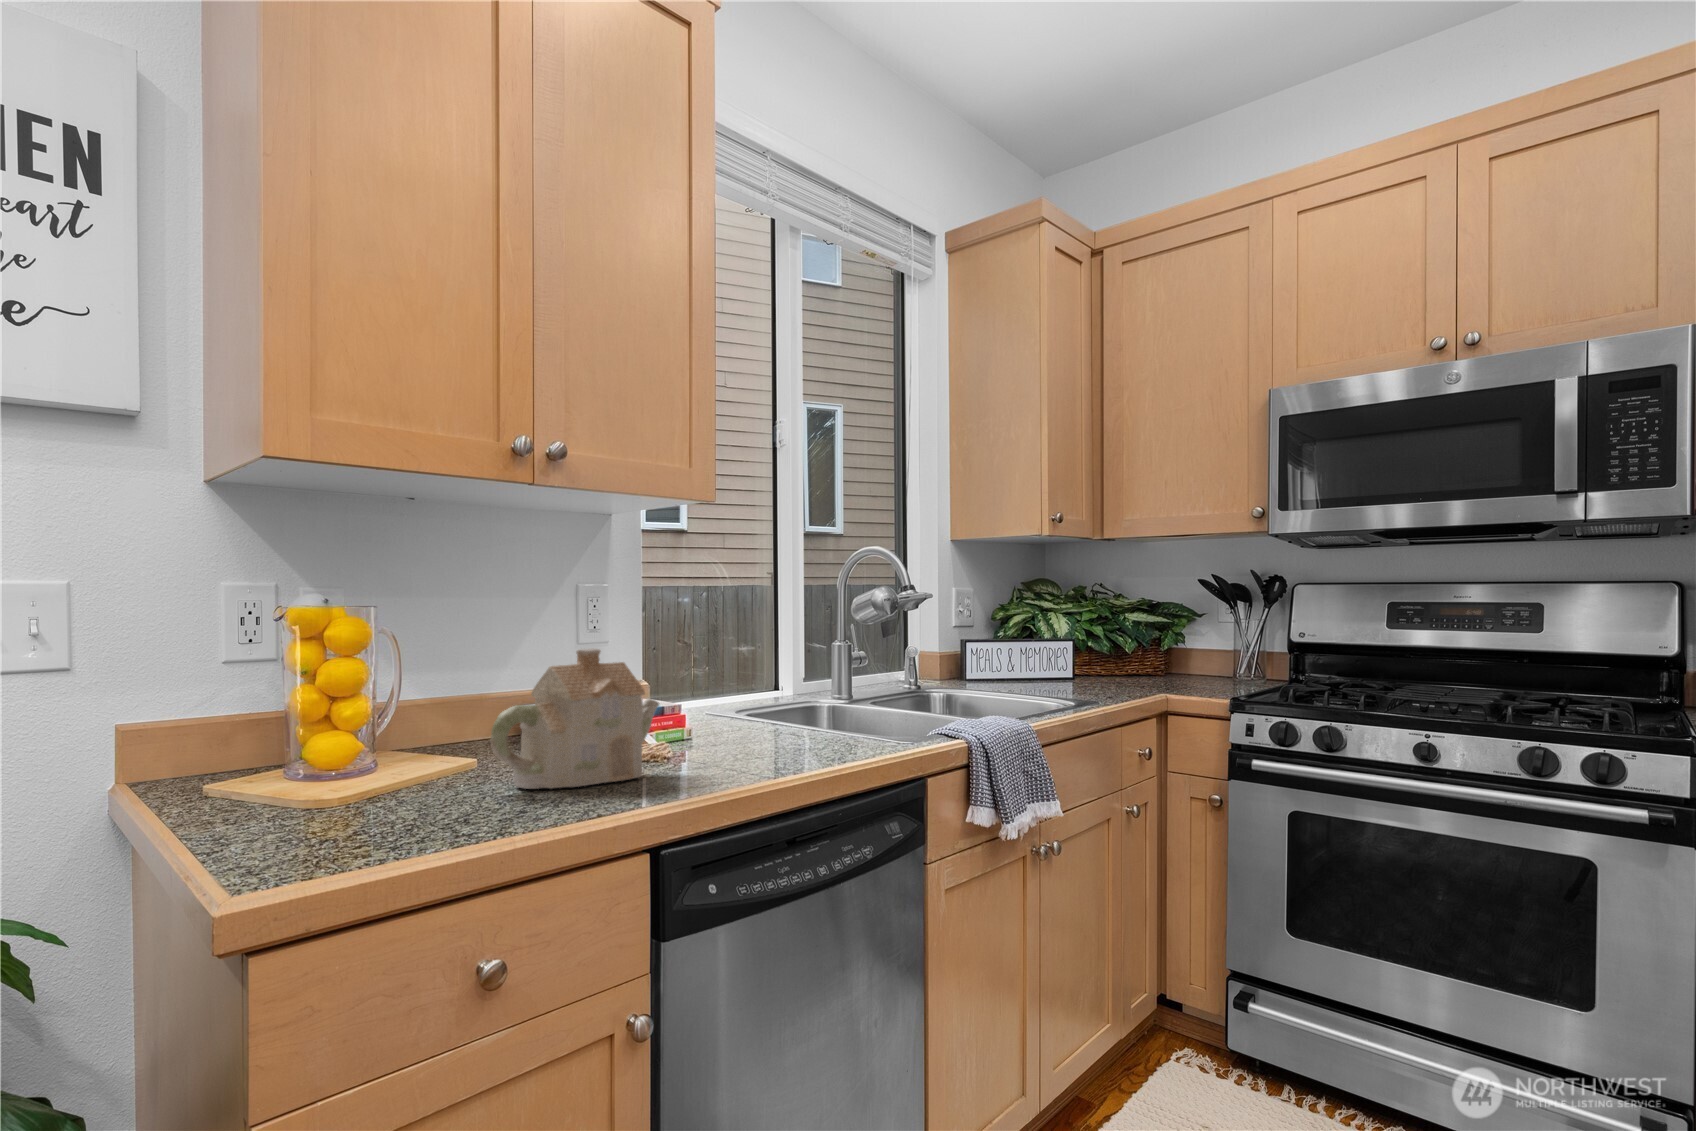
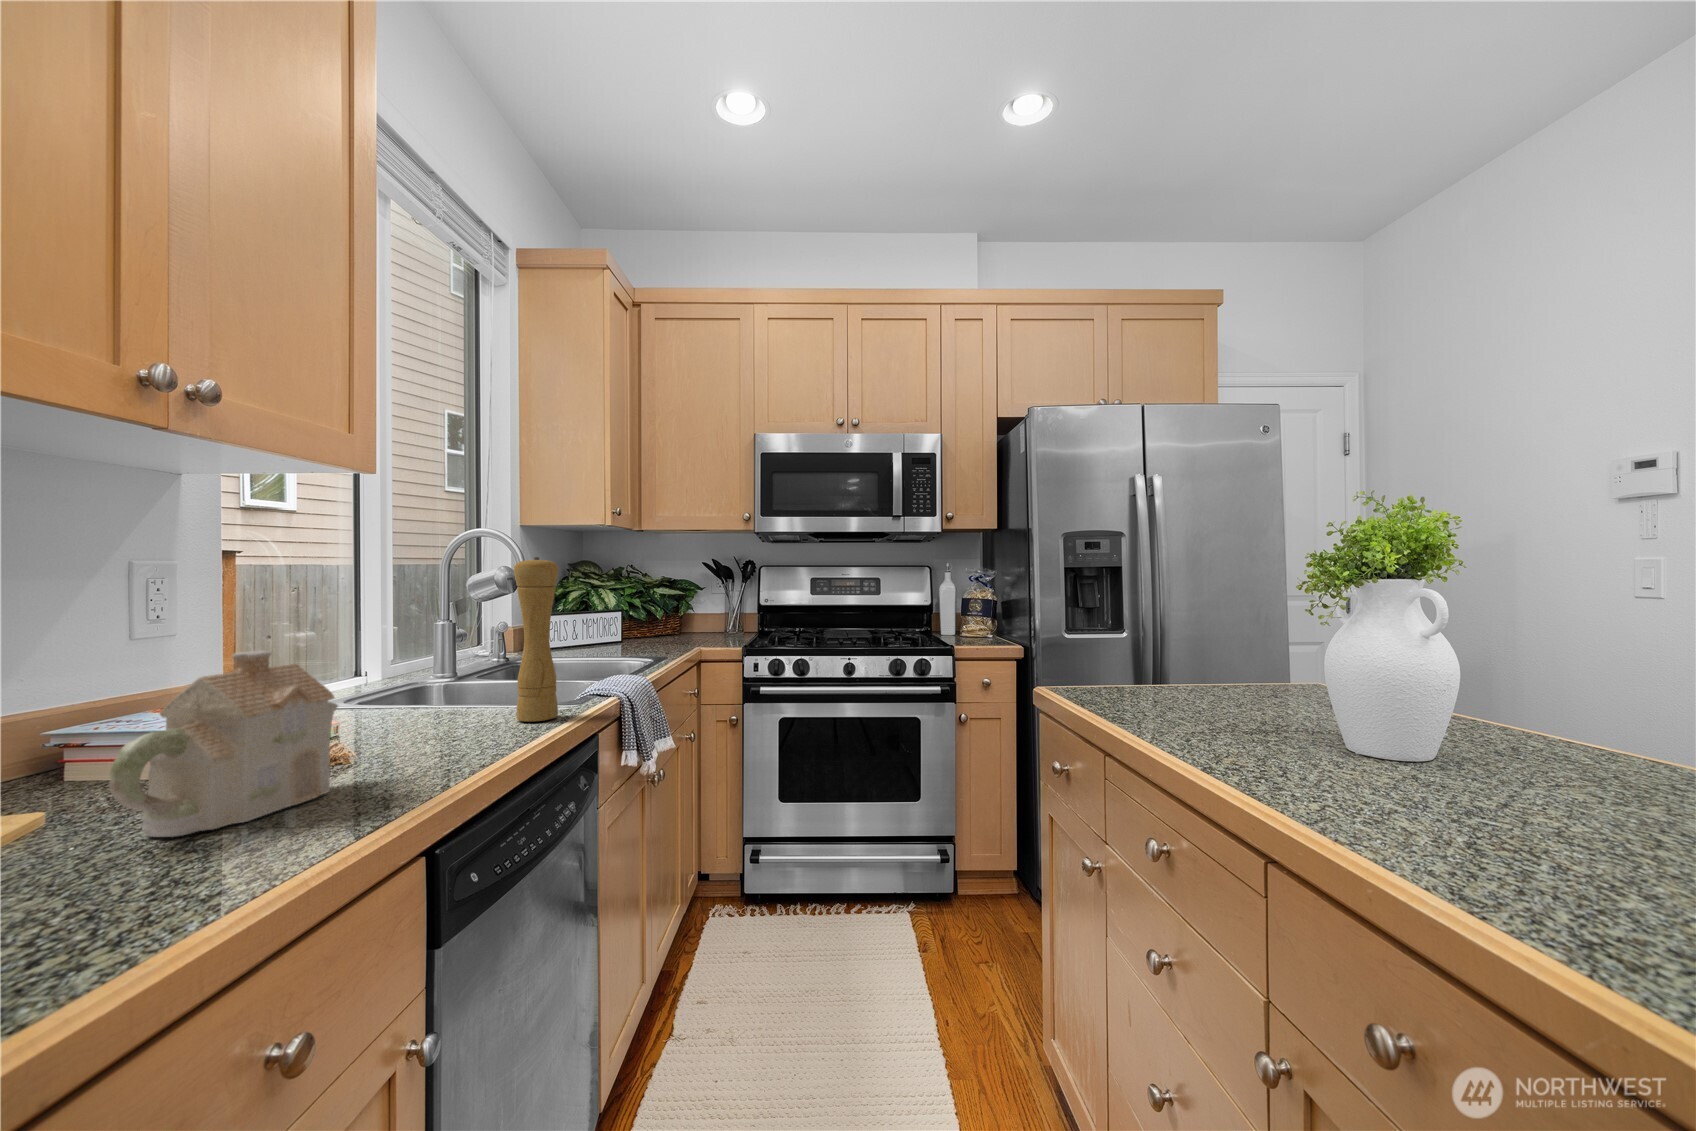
pepper mill: none [844,569,889,747] -> present [514,557,558,722]

